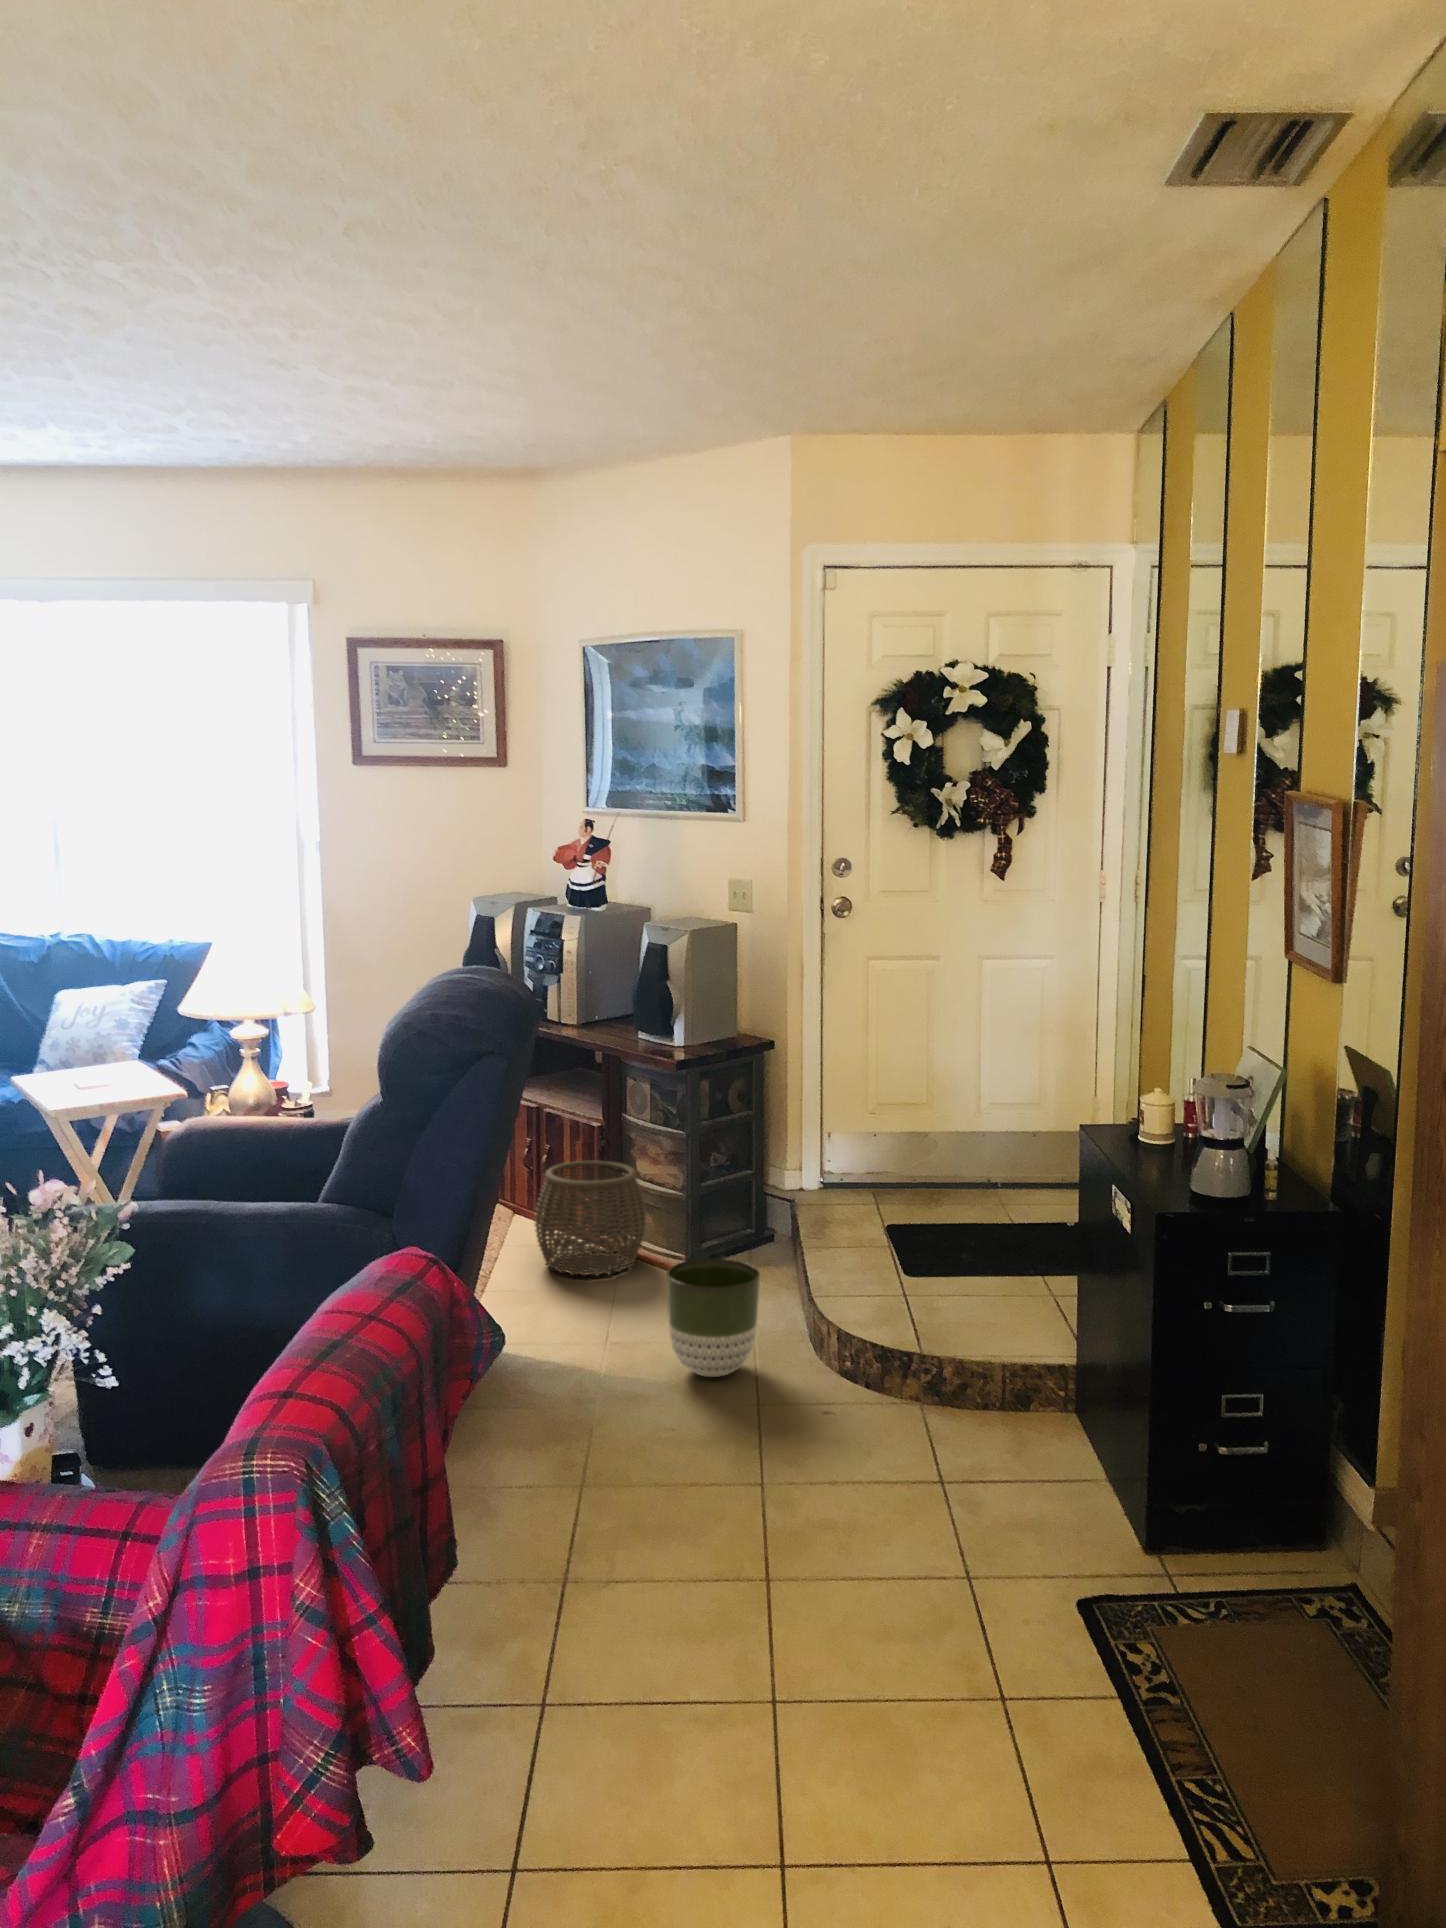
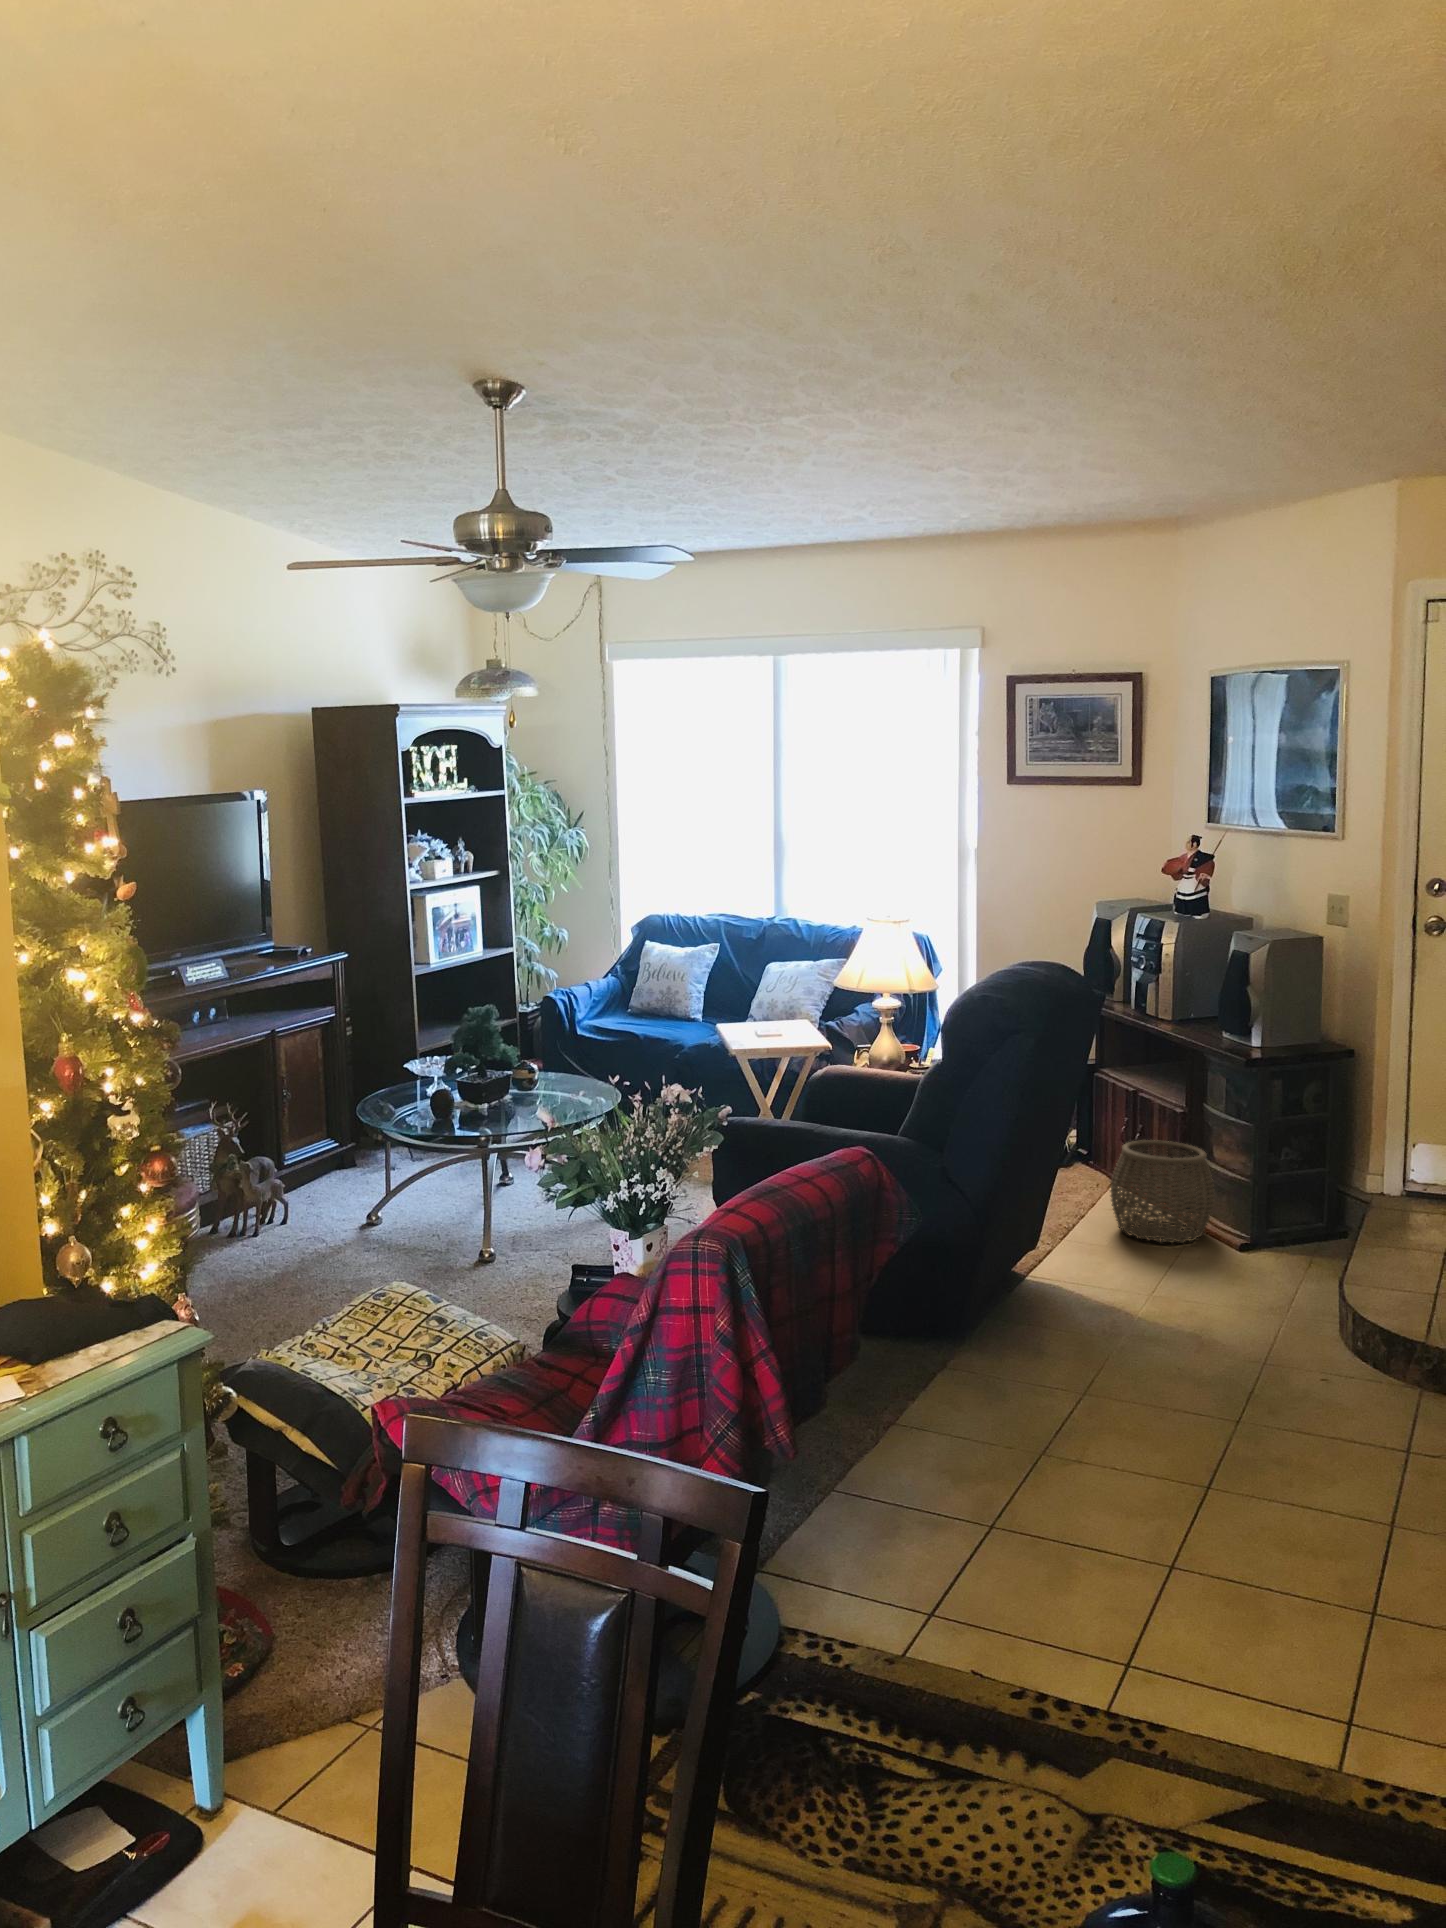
planter: present [667,1259,760,1377] -> none [1191,1233,1280,1339]

